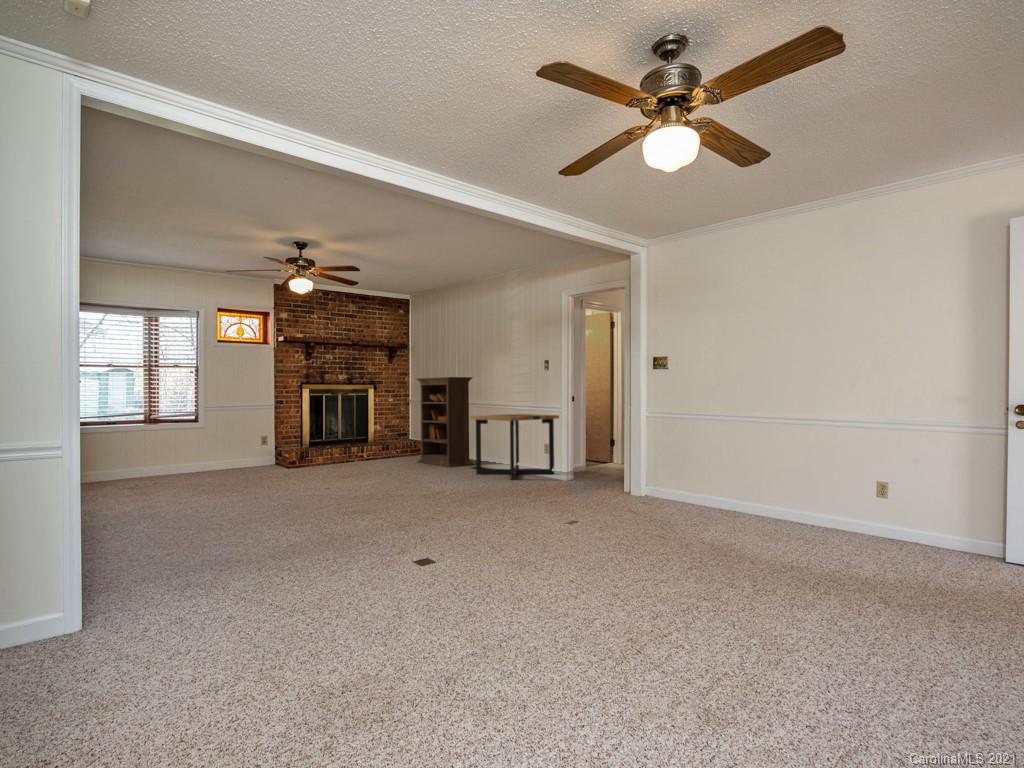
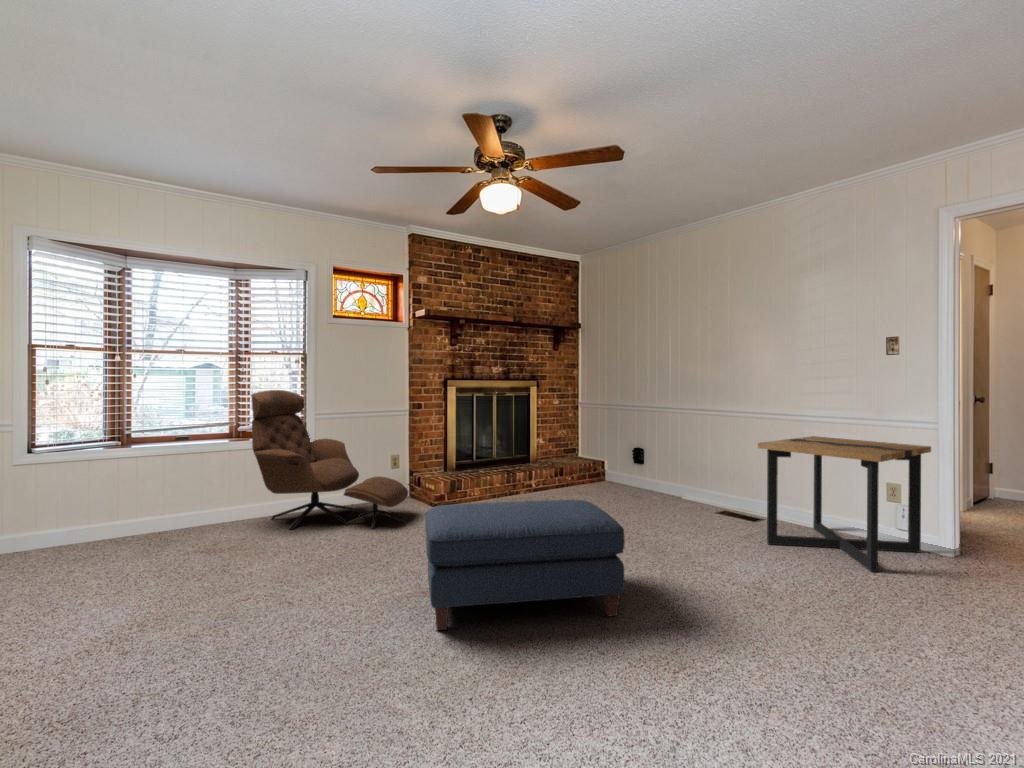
bookcase: present [417,377,473,467] -> none [616,373,720,518]
lounge chair: none [160,391,268,478] -> present [251,390,408,529]
ottoman: none [255,444,358,499] -> present [425,500,625,630]

